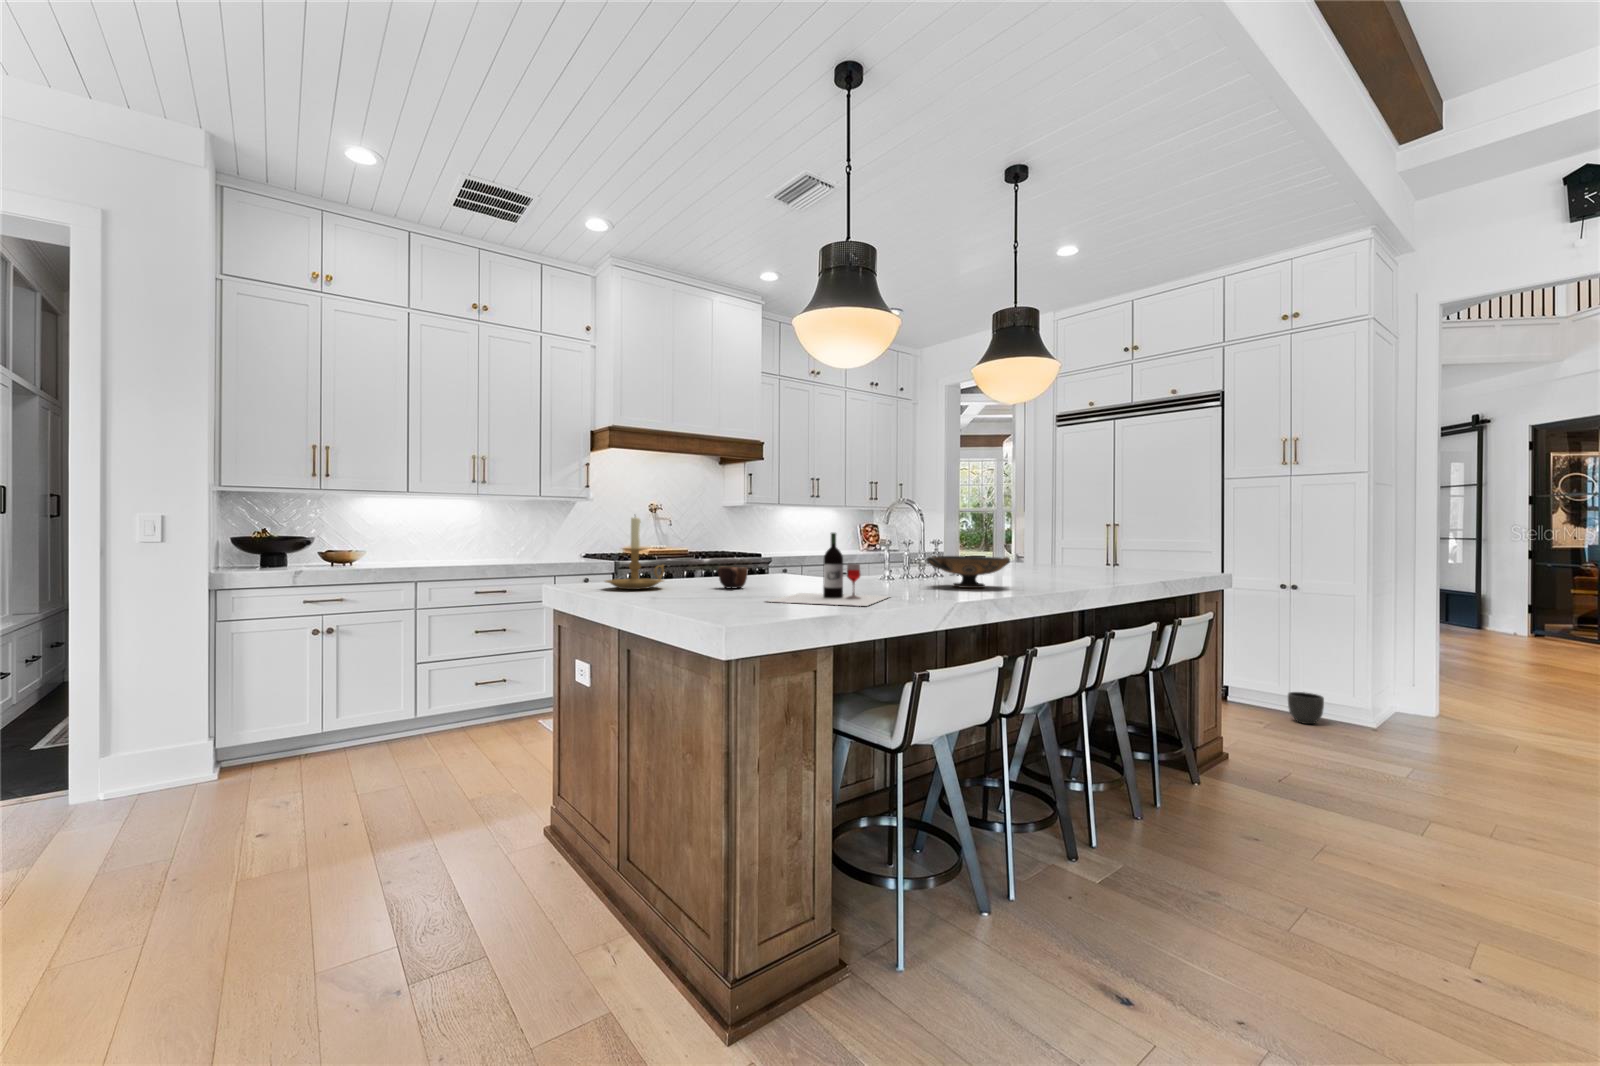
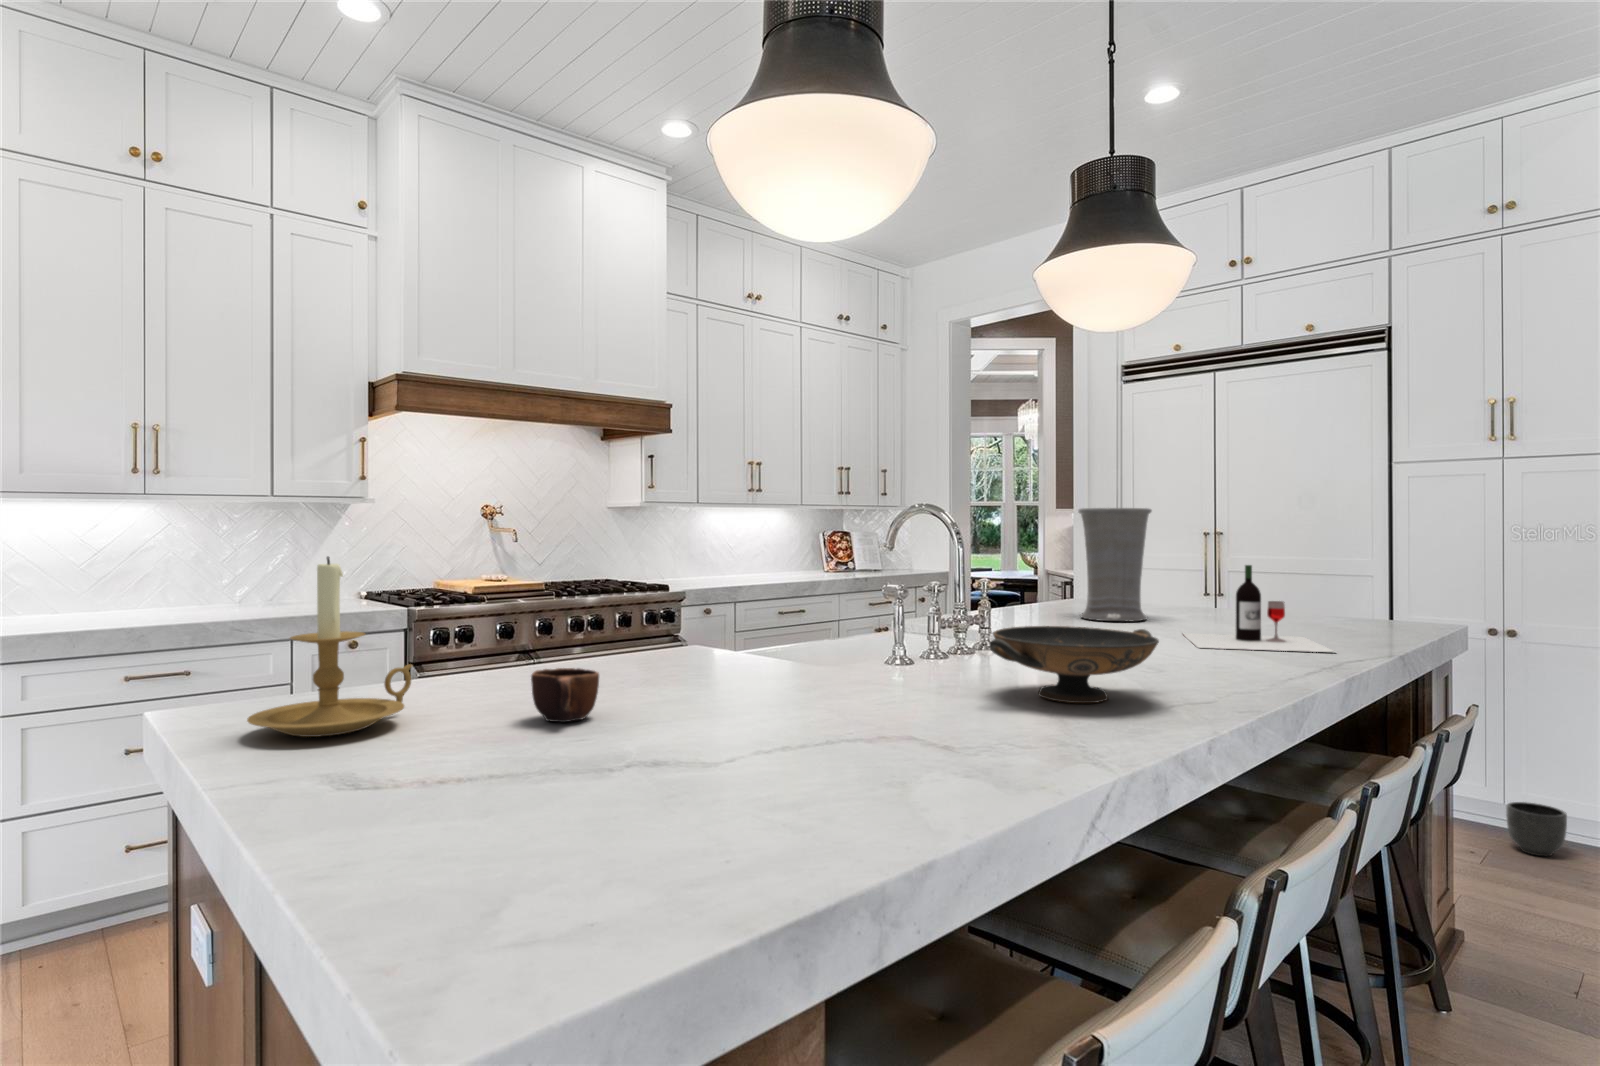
vase: none [1006,503,1049,569] -> present [1078,508,1152,621]
wine bottle: present [768,533,889,606] -> present [1182,565,1334,652]

